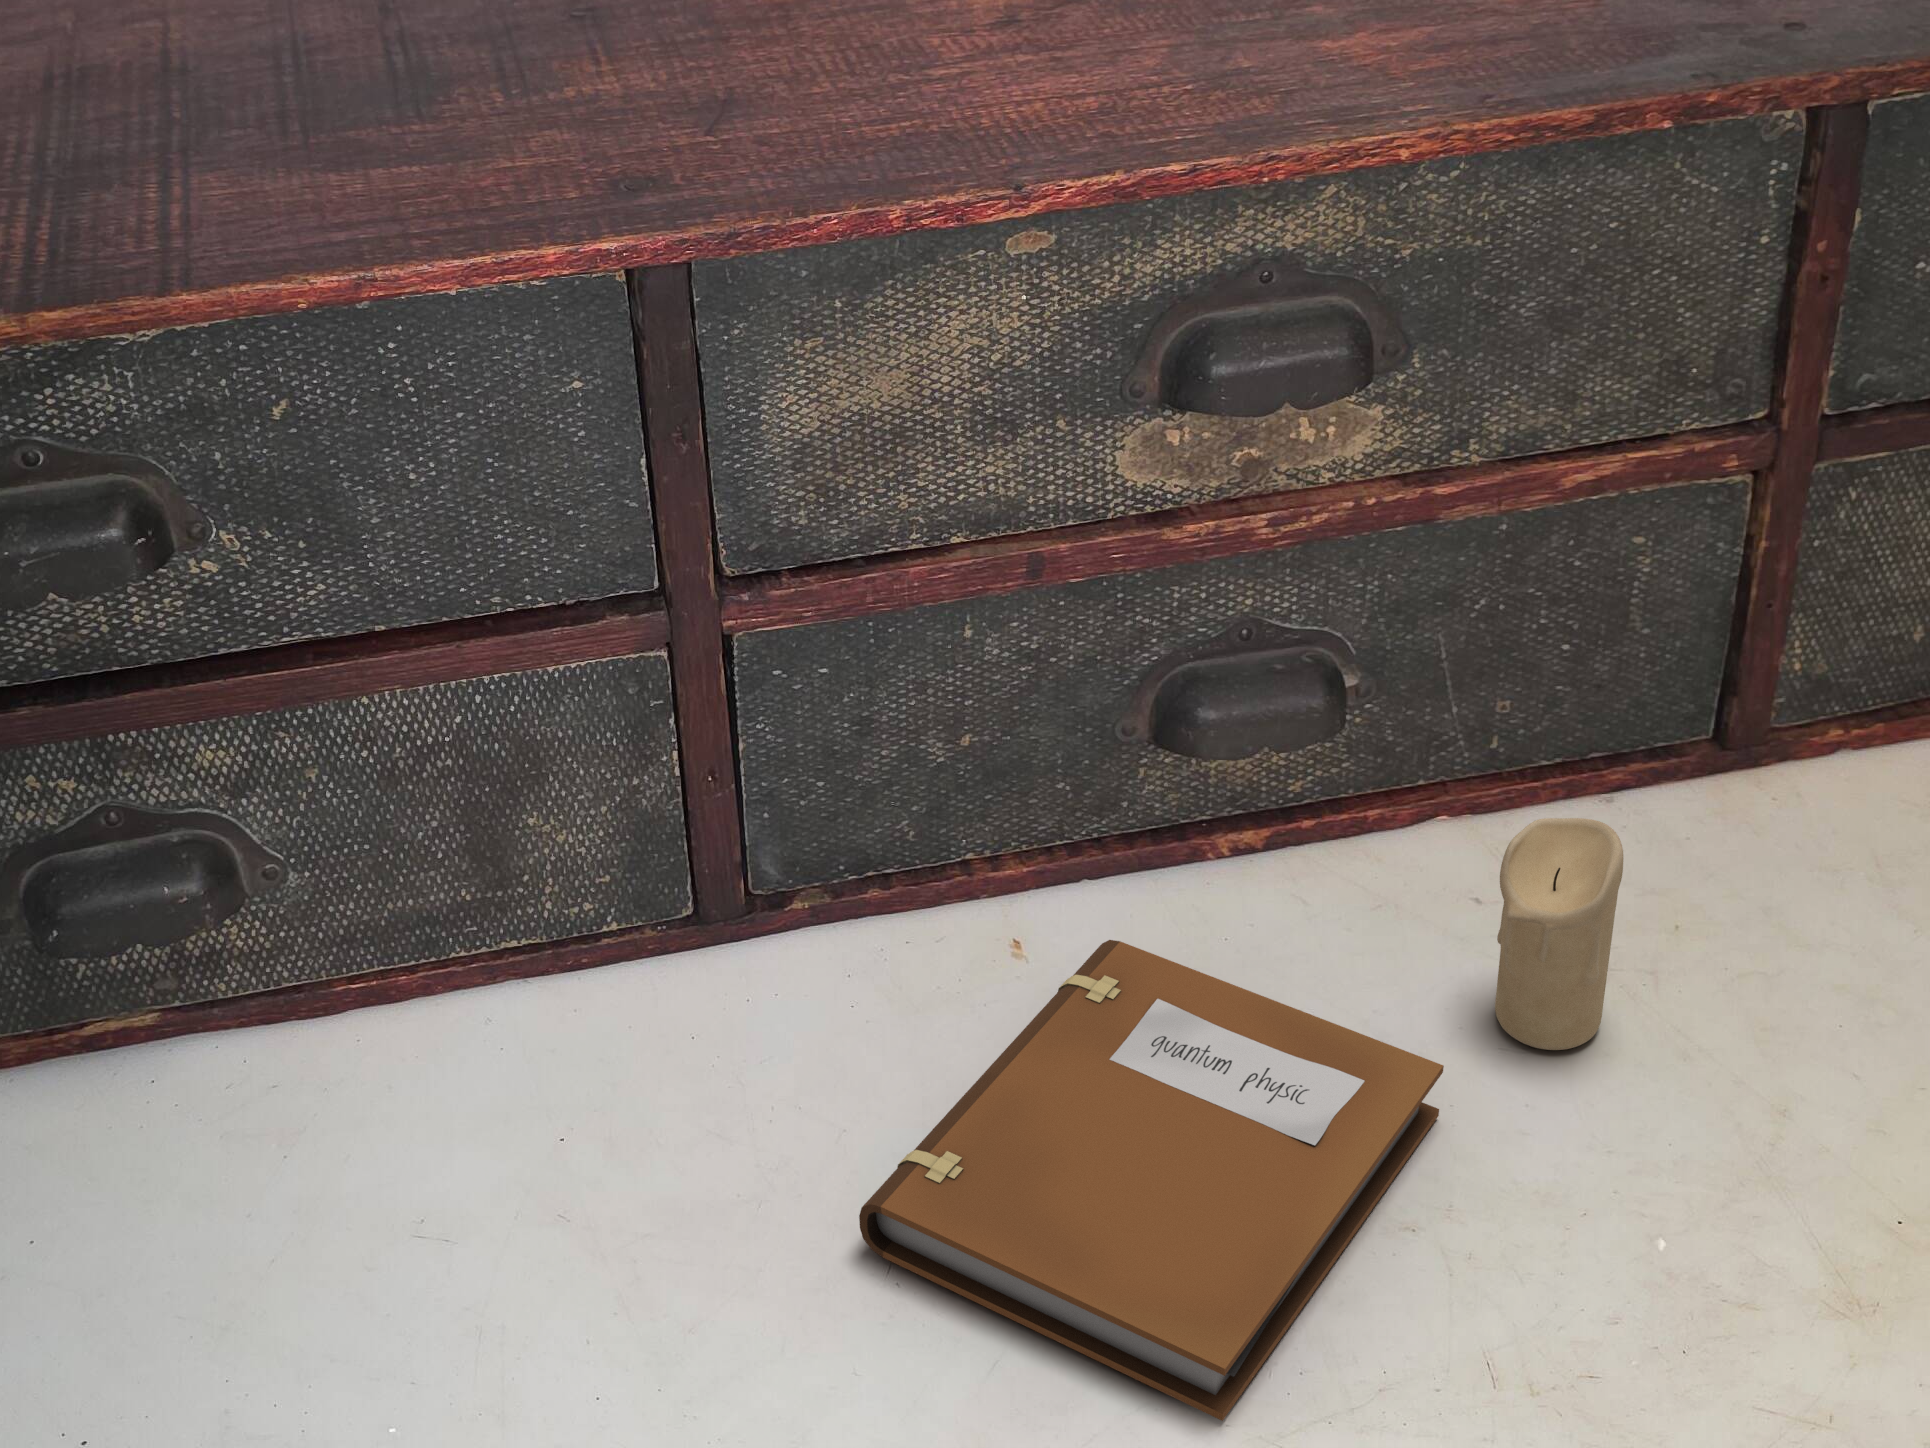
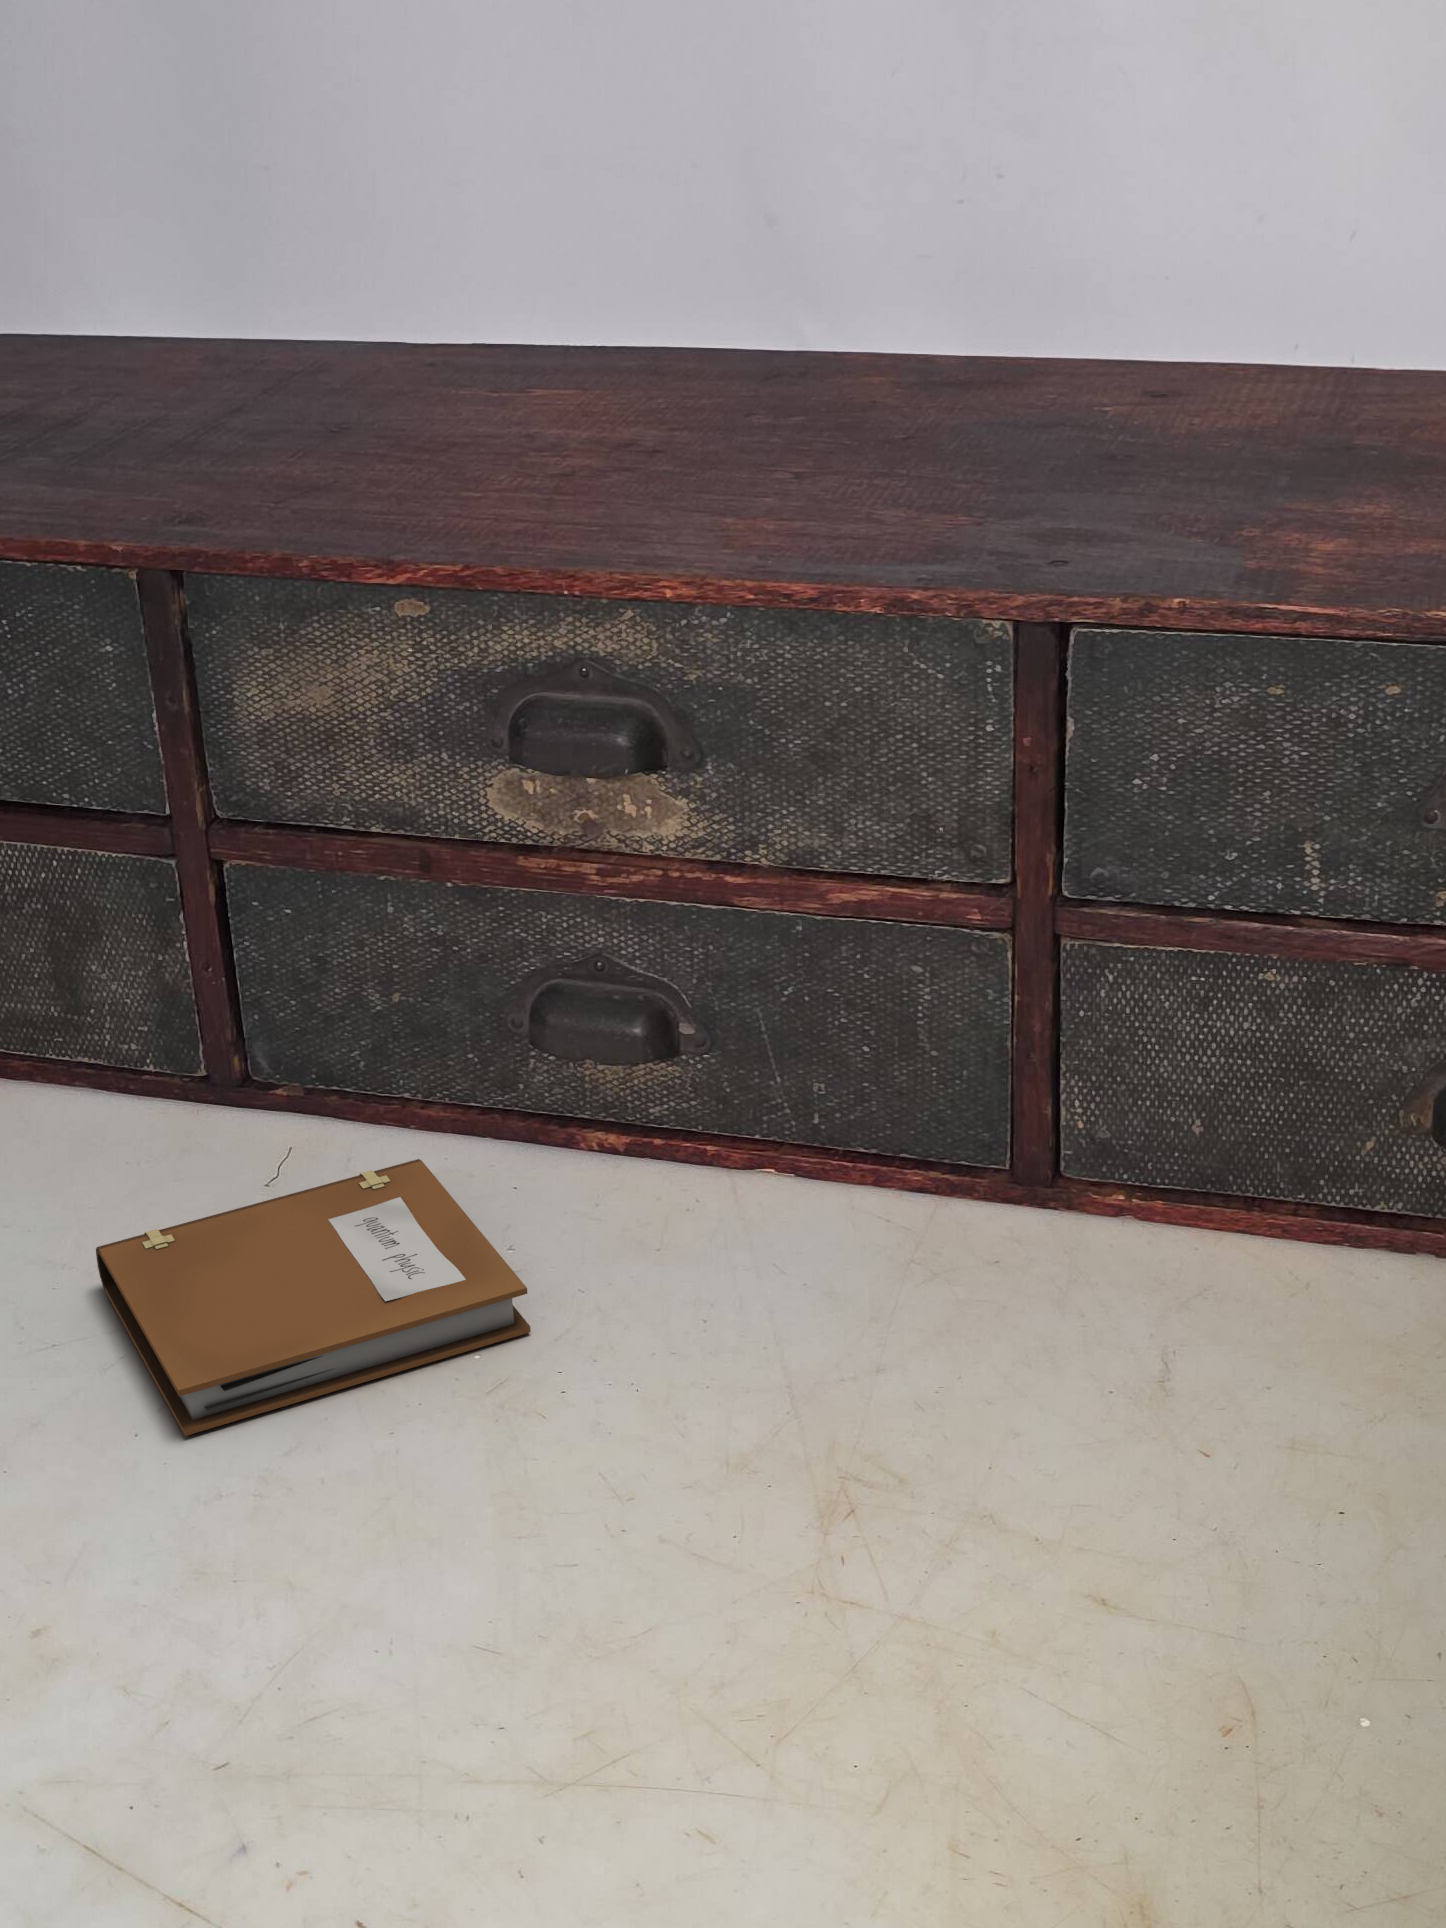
candle: present [1495,818,1623,1050] -> none [622,1134,720,1324]

